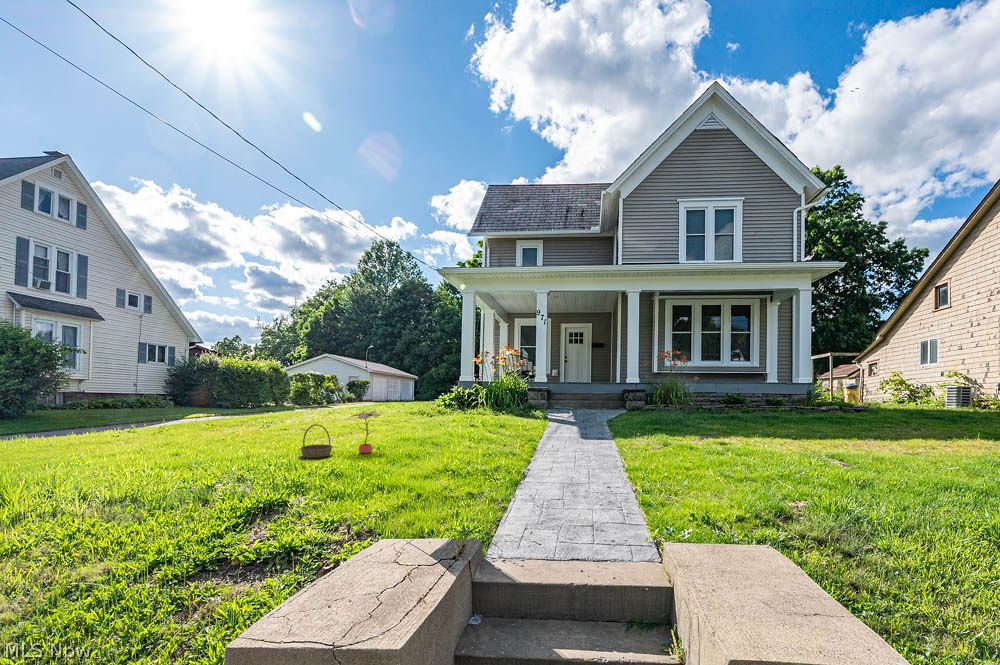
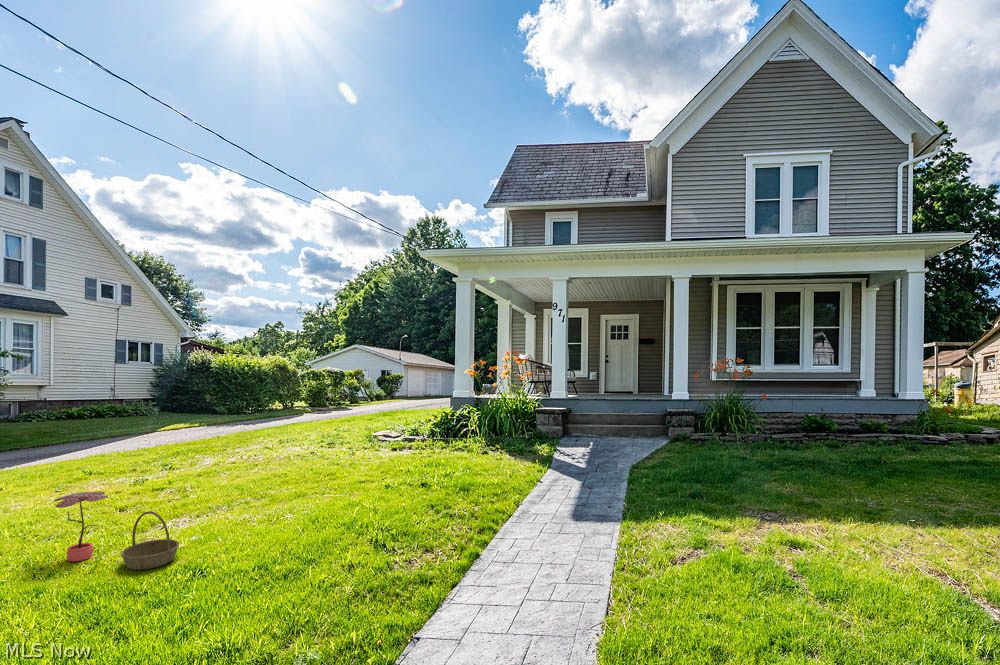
potted plant: present [351,412,381,453] -> present [54,491,108,562]

